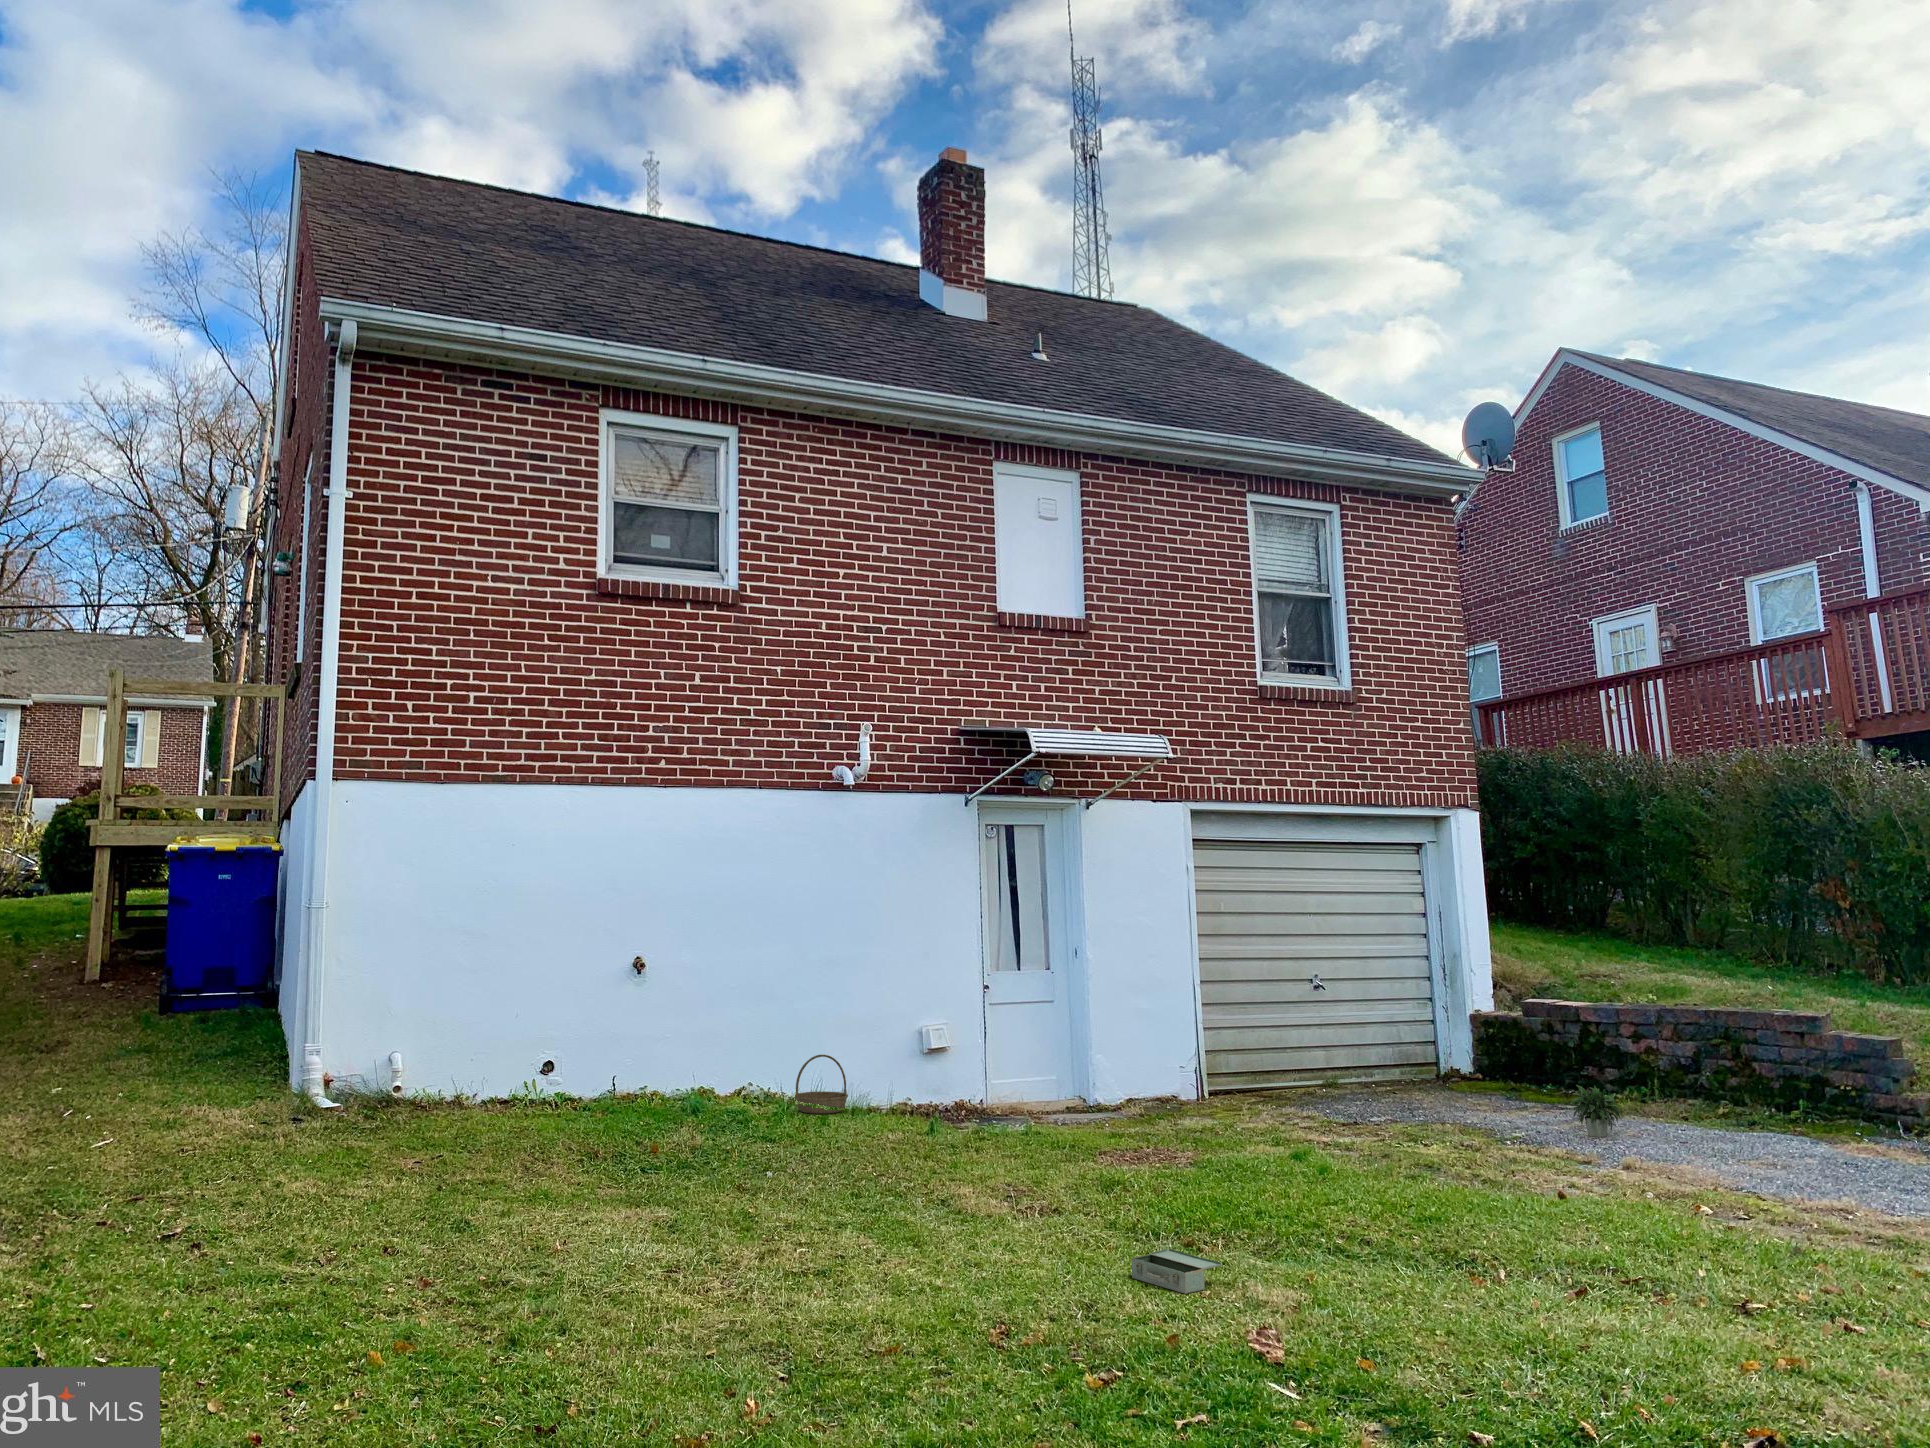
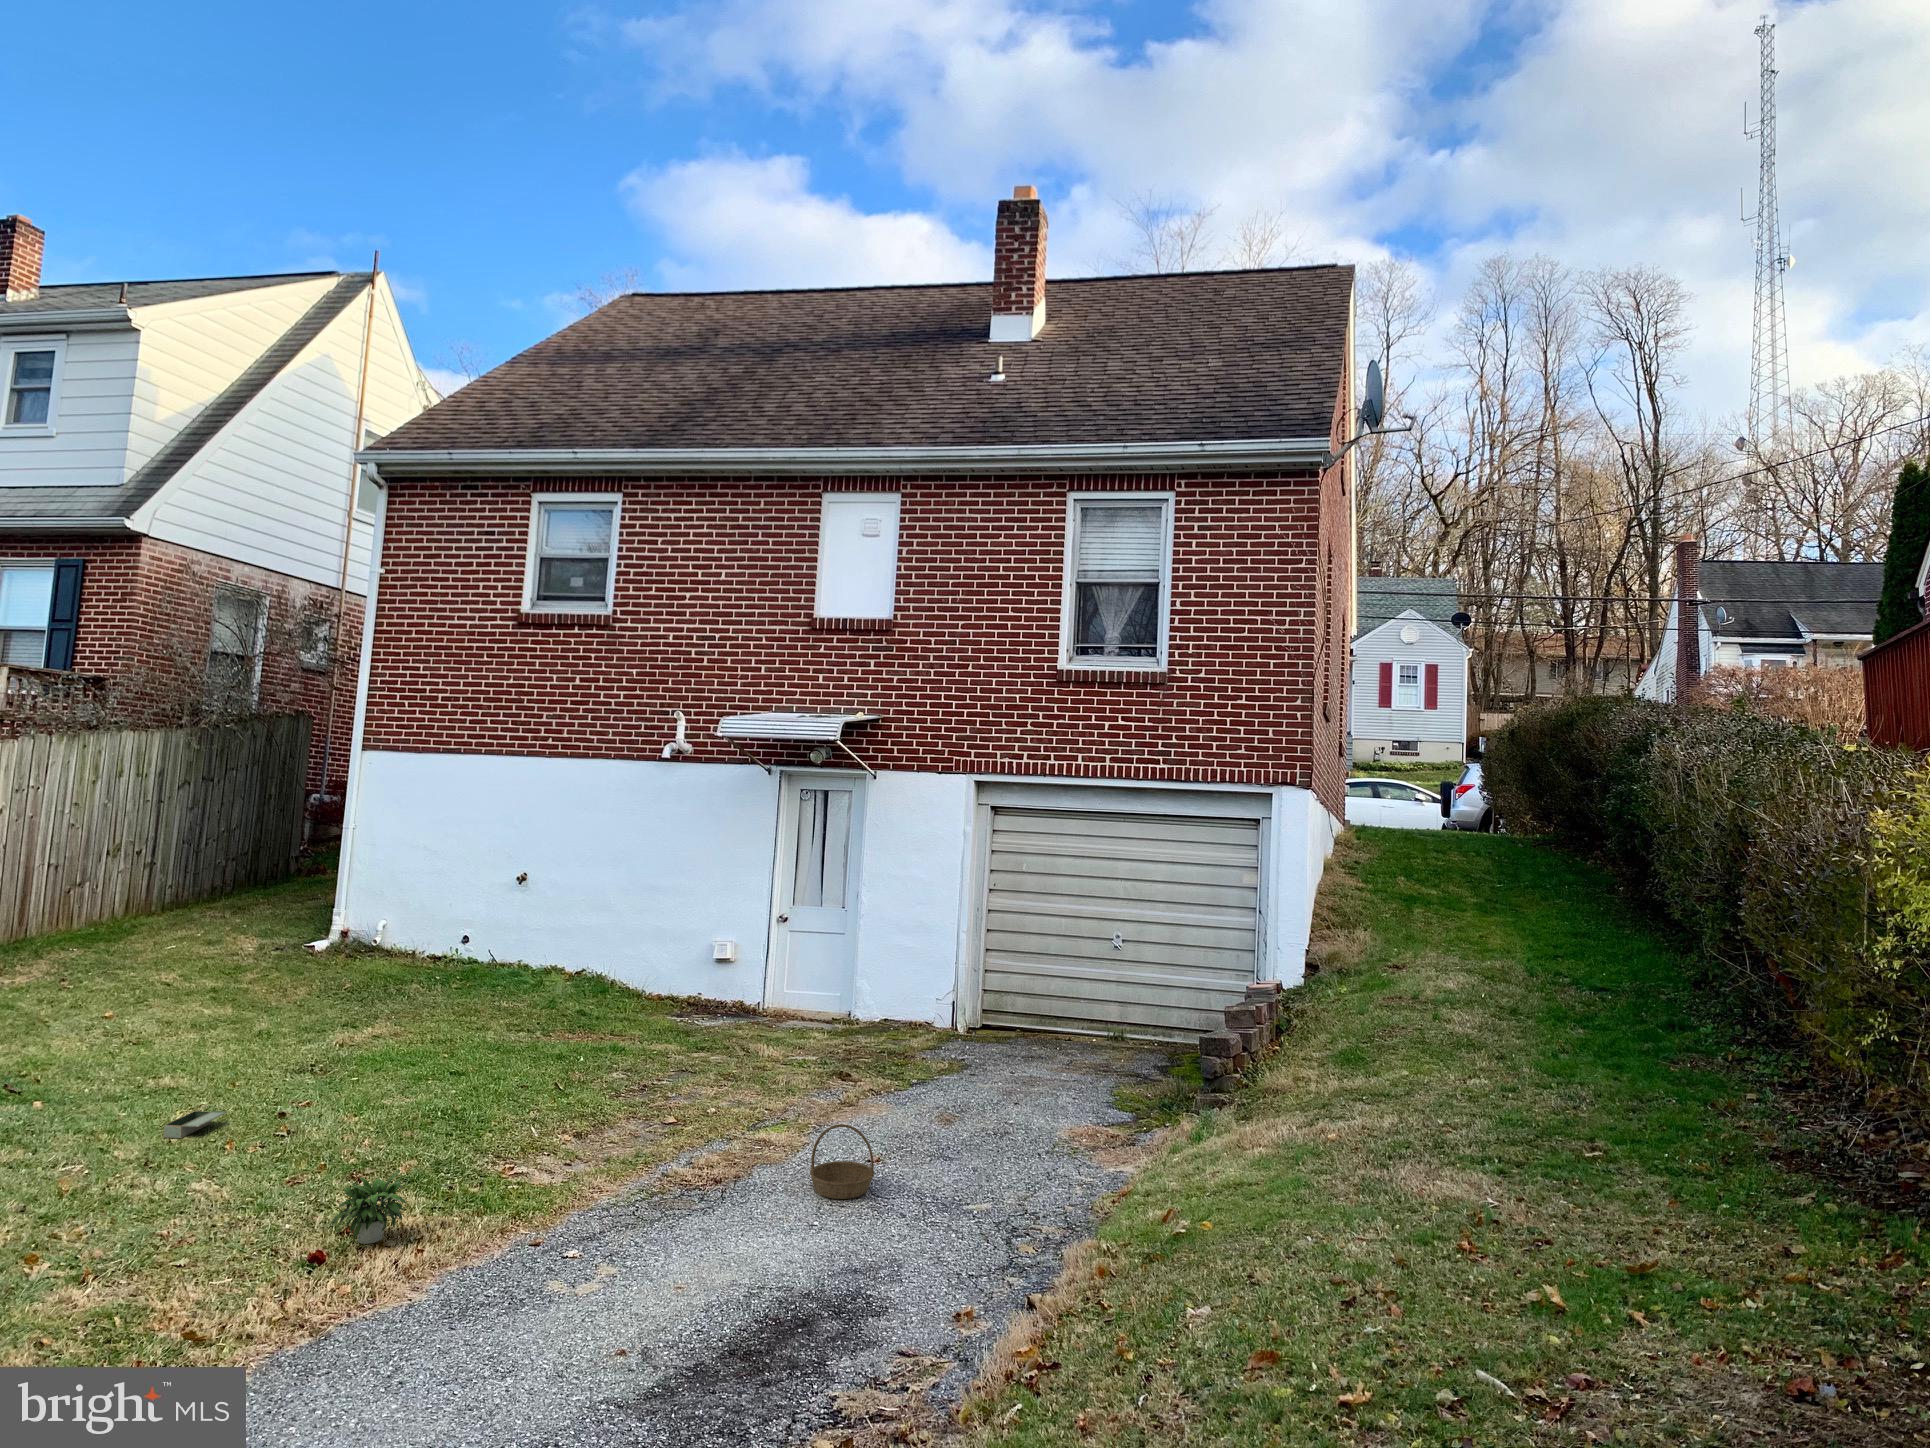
basket: present [795,1055,848,1114] -> present [810,1124,874,1199]
potted plant: present [1569,1085,1622,1137] -> present [331,1170,429,1244]

